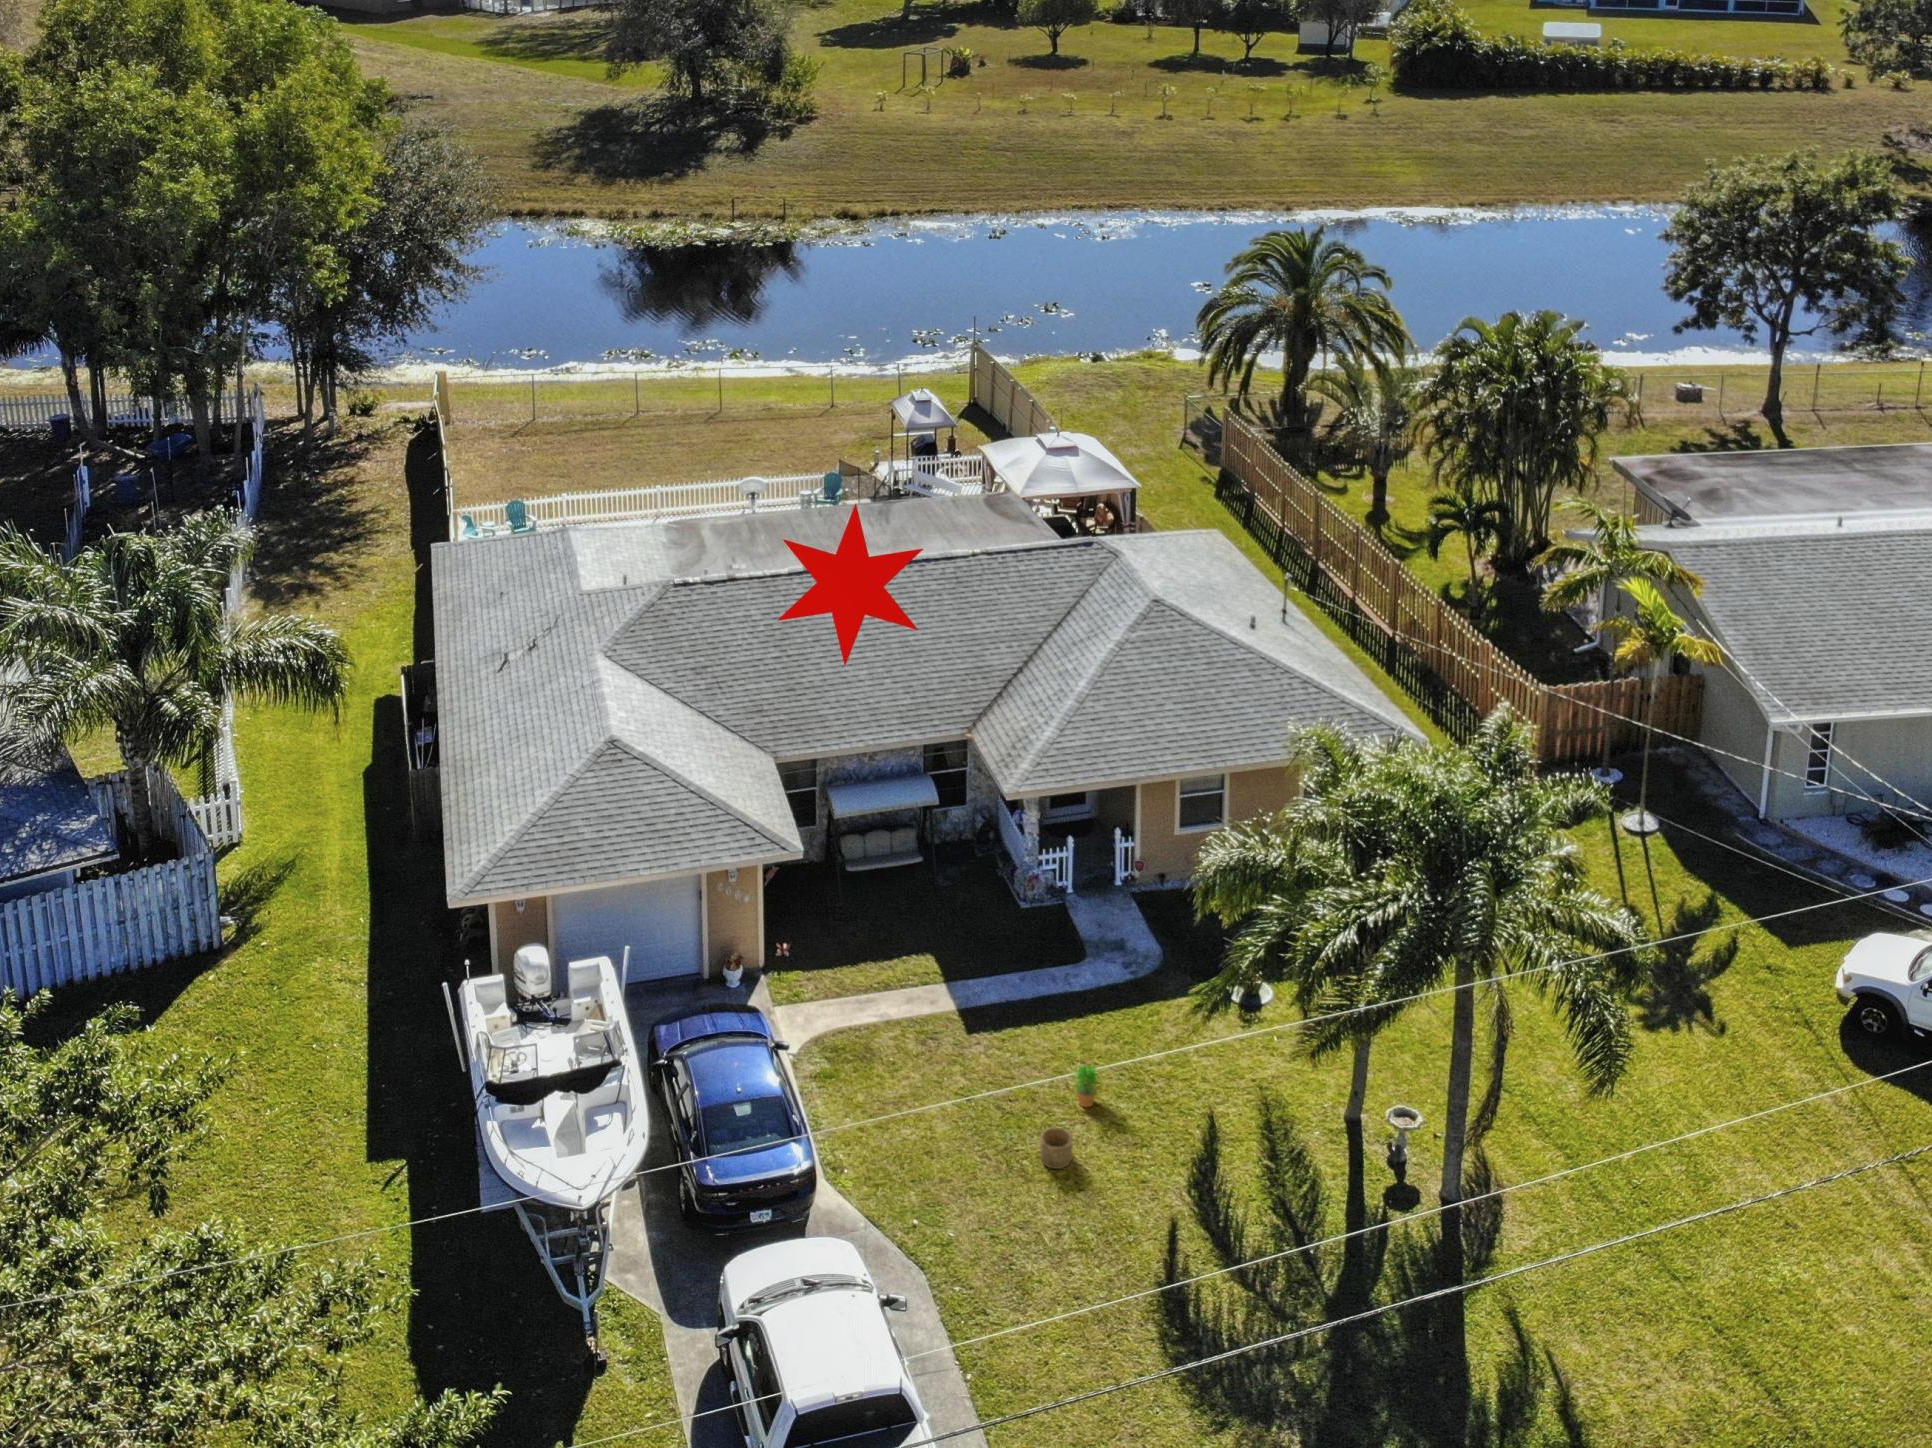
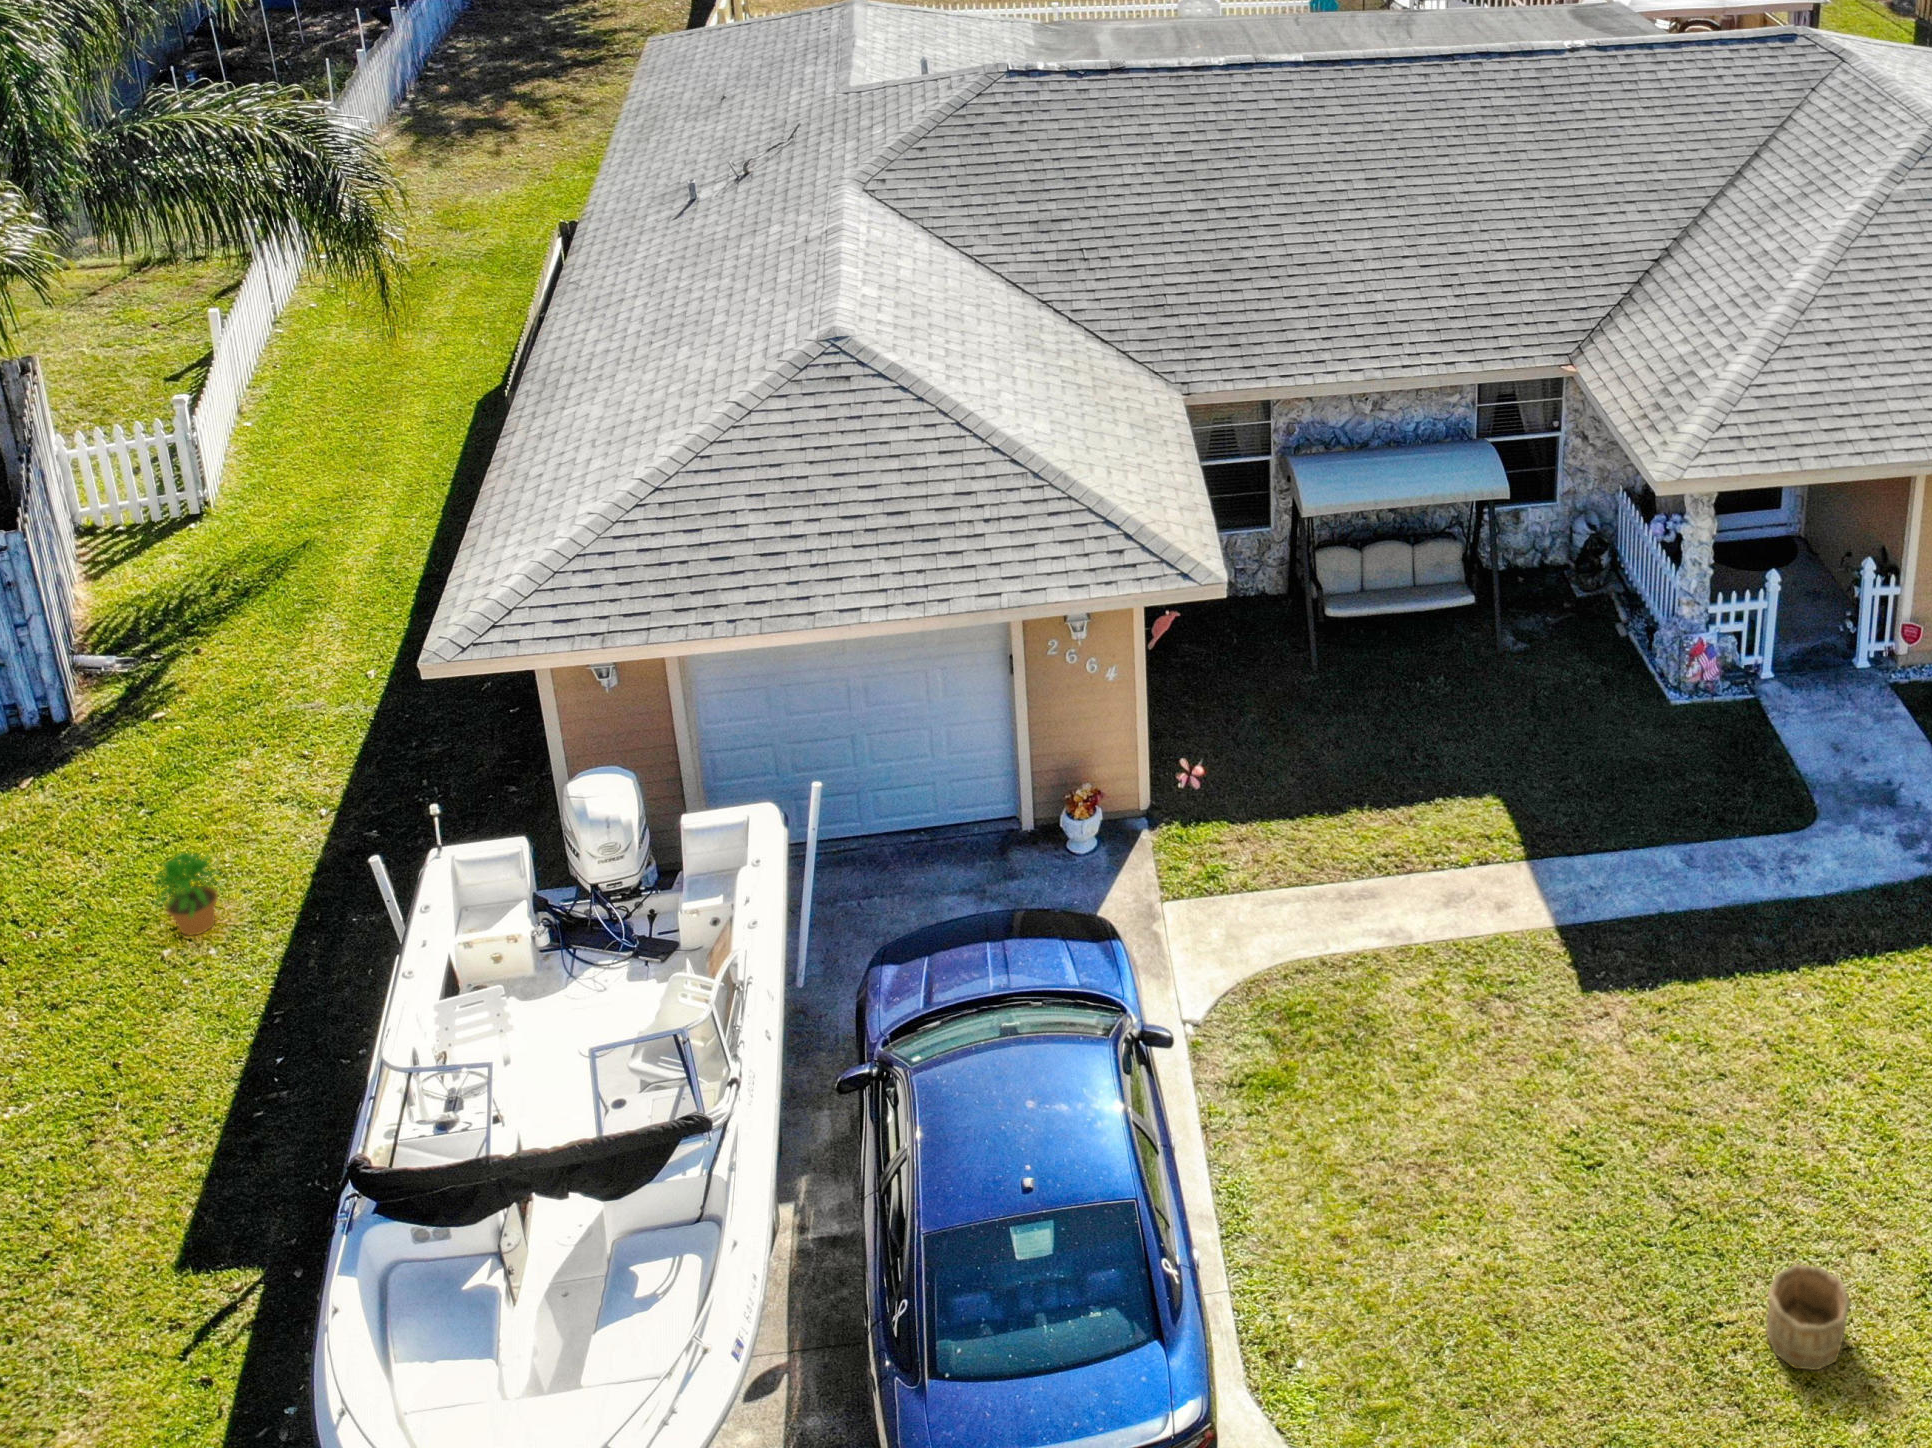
potted plant: present [1075,1065,1099,1107] -> present [152,851,223,935]

